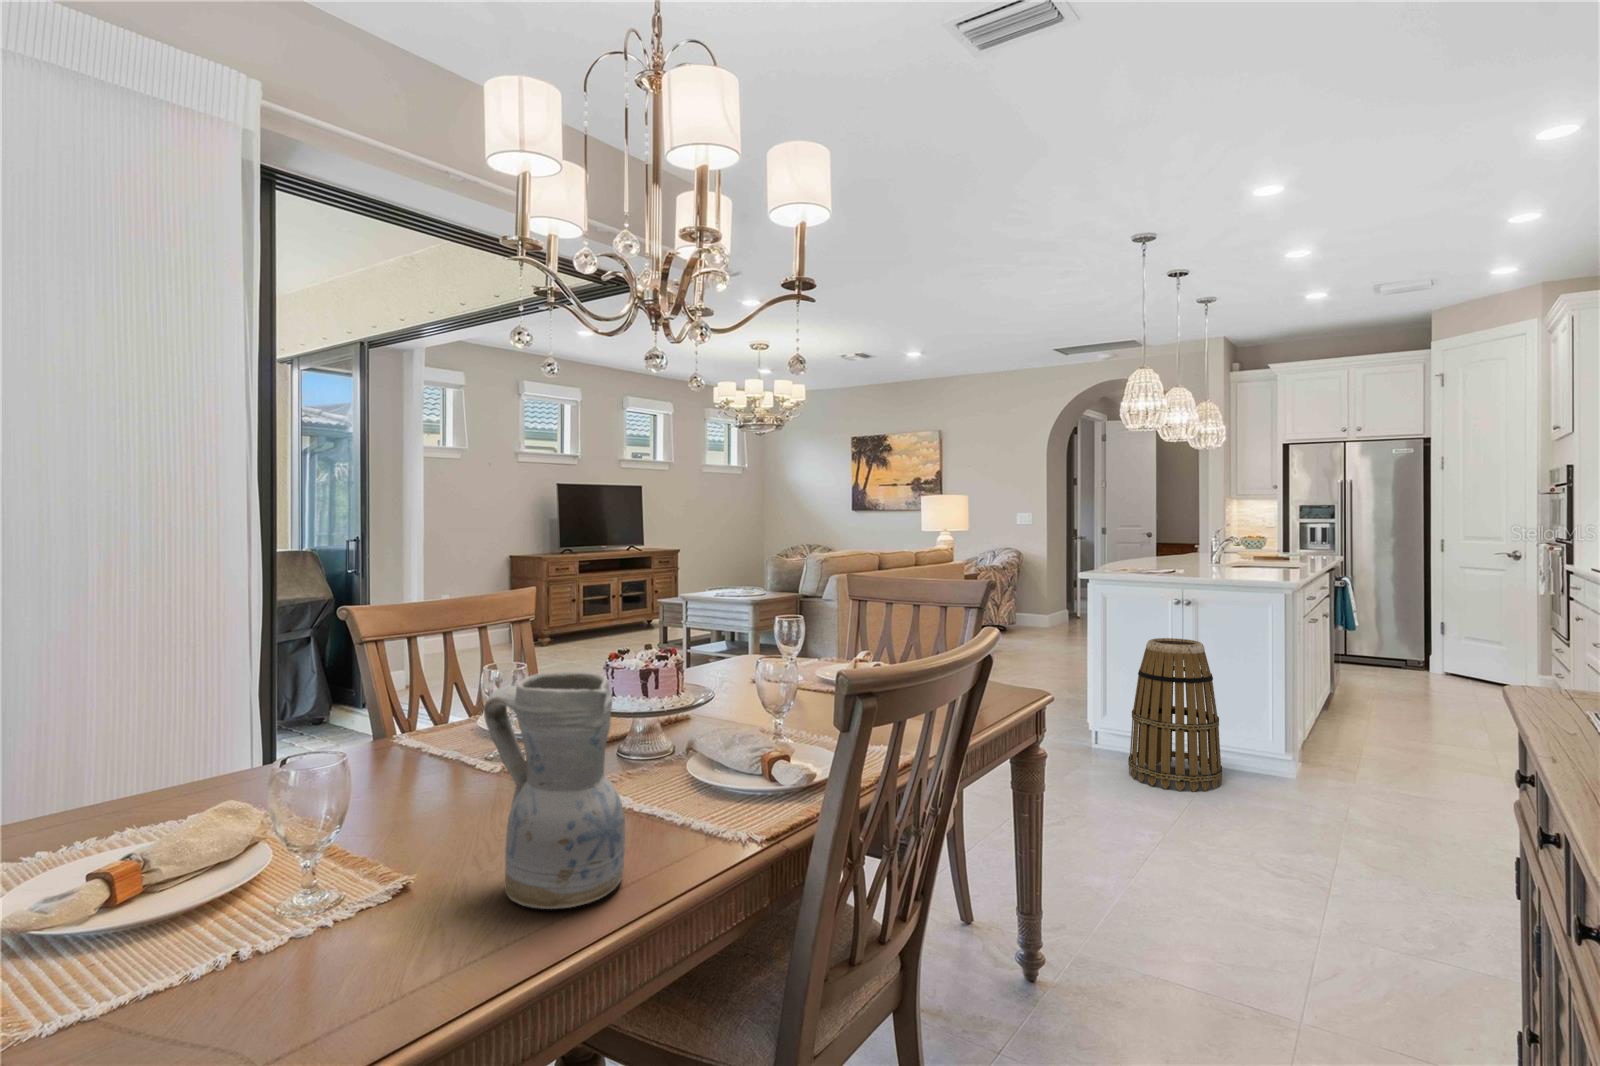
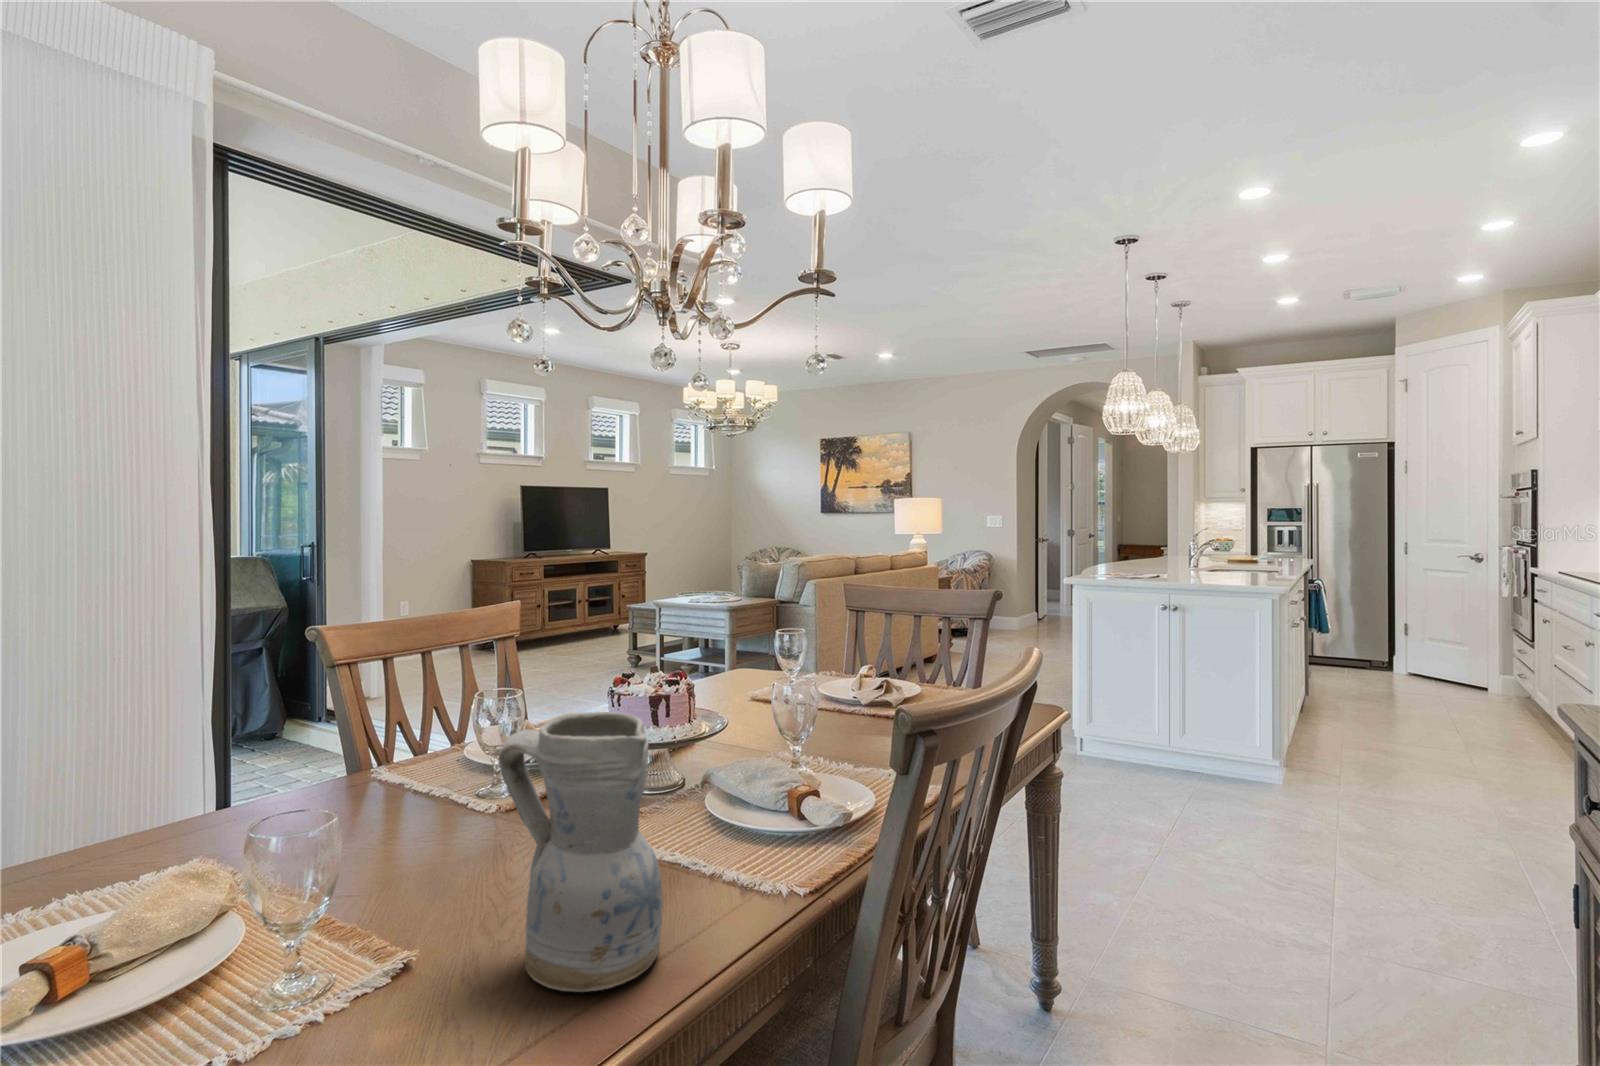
basket: present [1128,638,1222,791] -> none [1113,644,1206,797]

